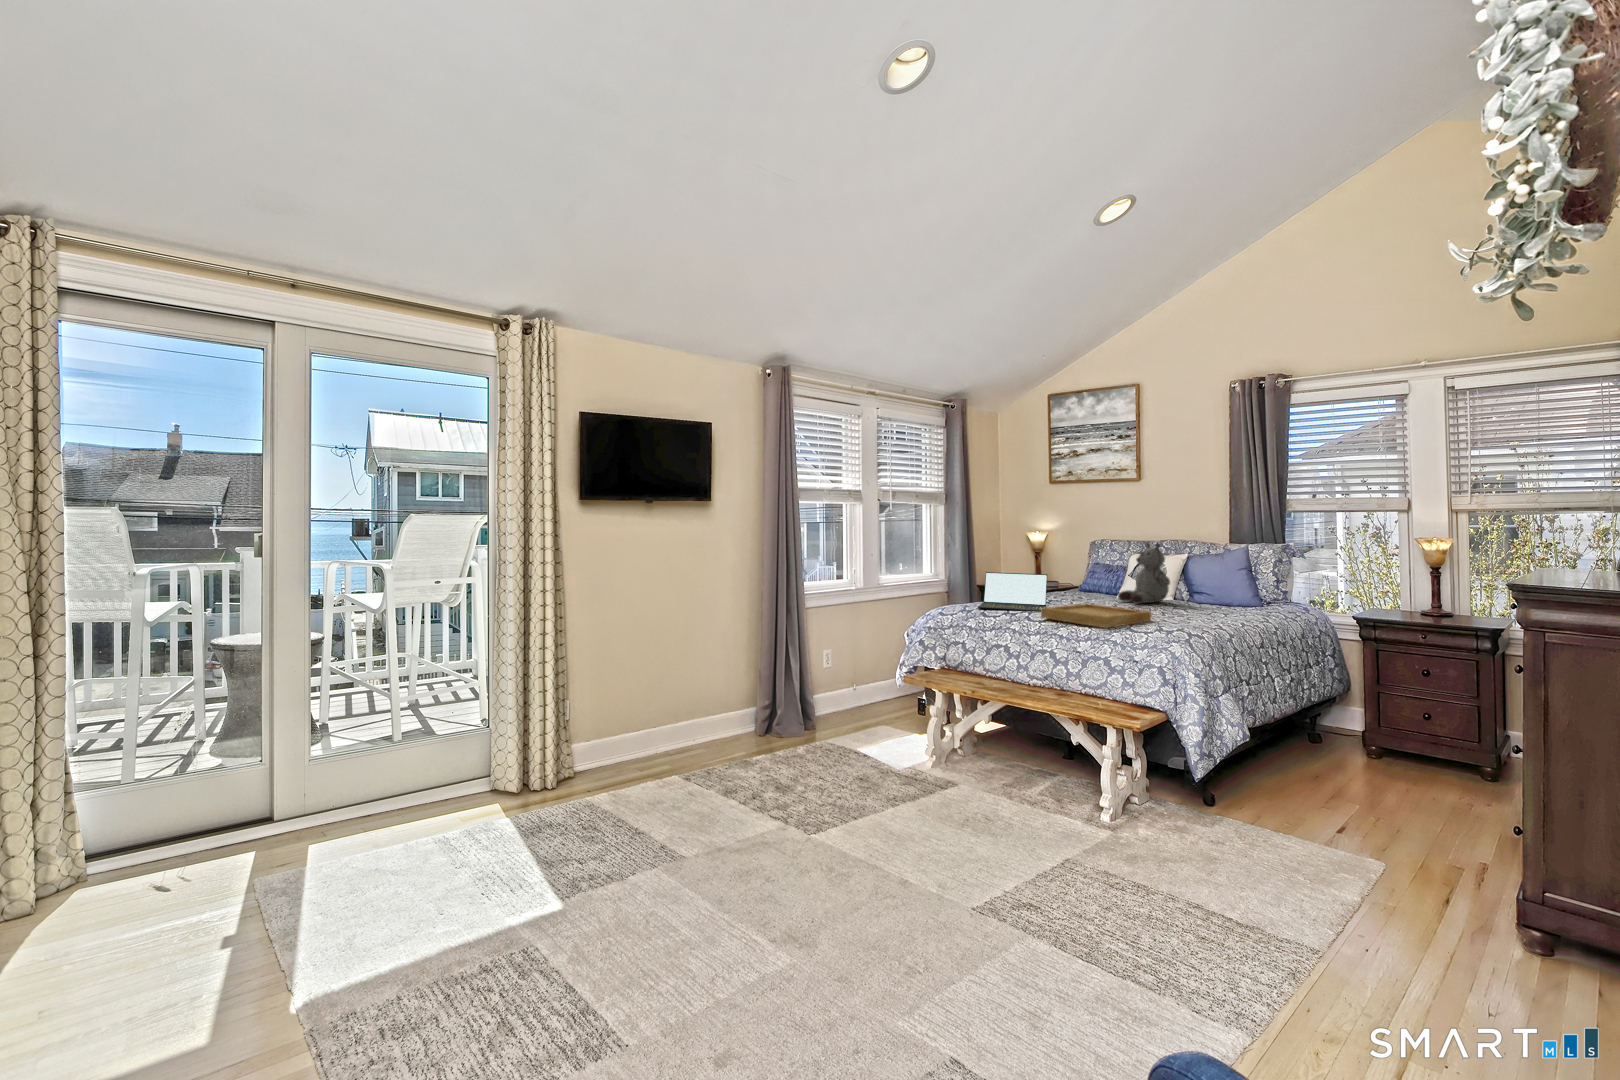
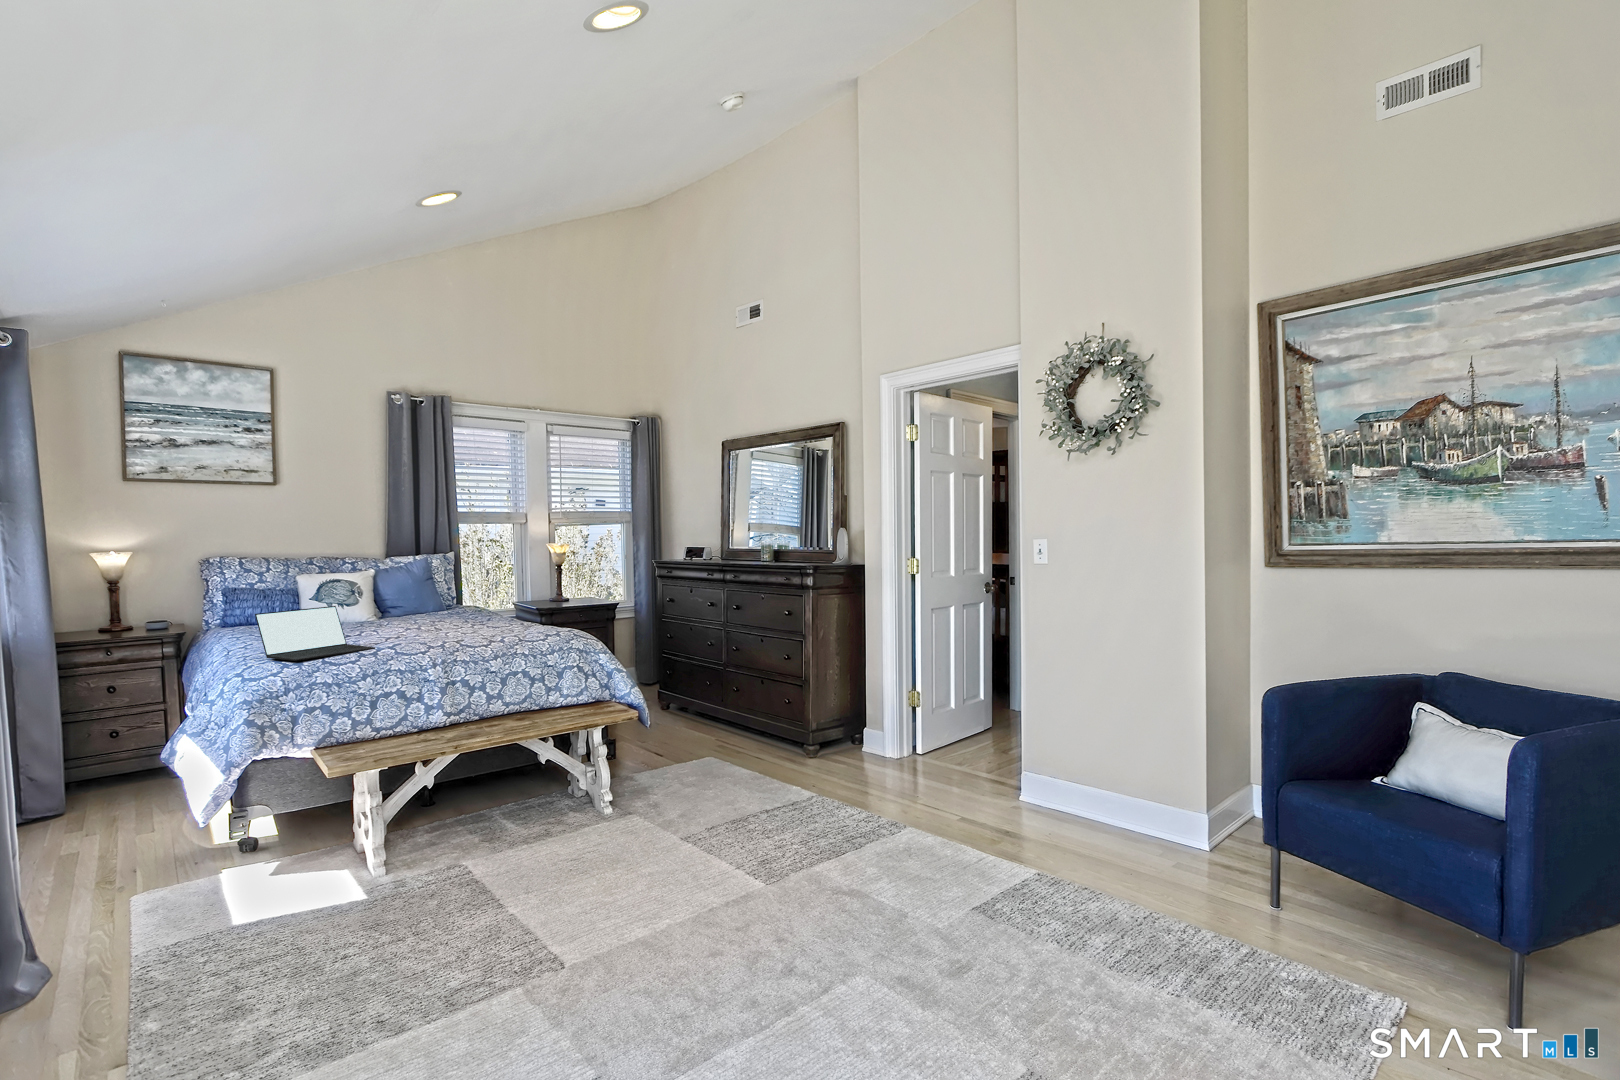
stuffed bear: present [1118,542,1170,604] -> none [378,559,436,628]
tray: present [1041,603,1151,628] -> none [420,624,510,650]

